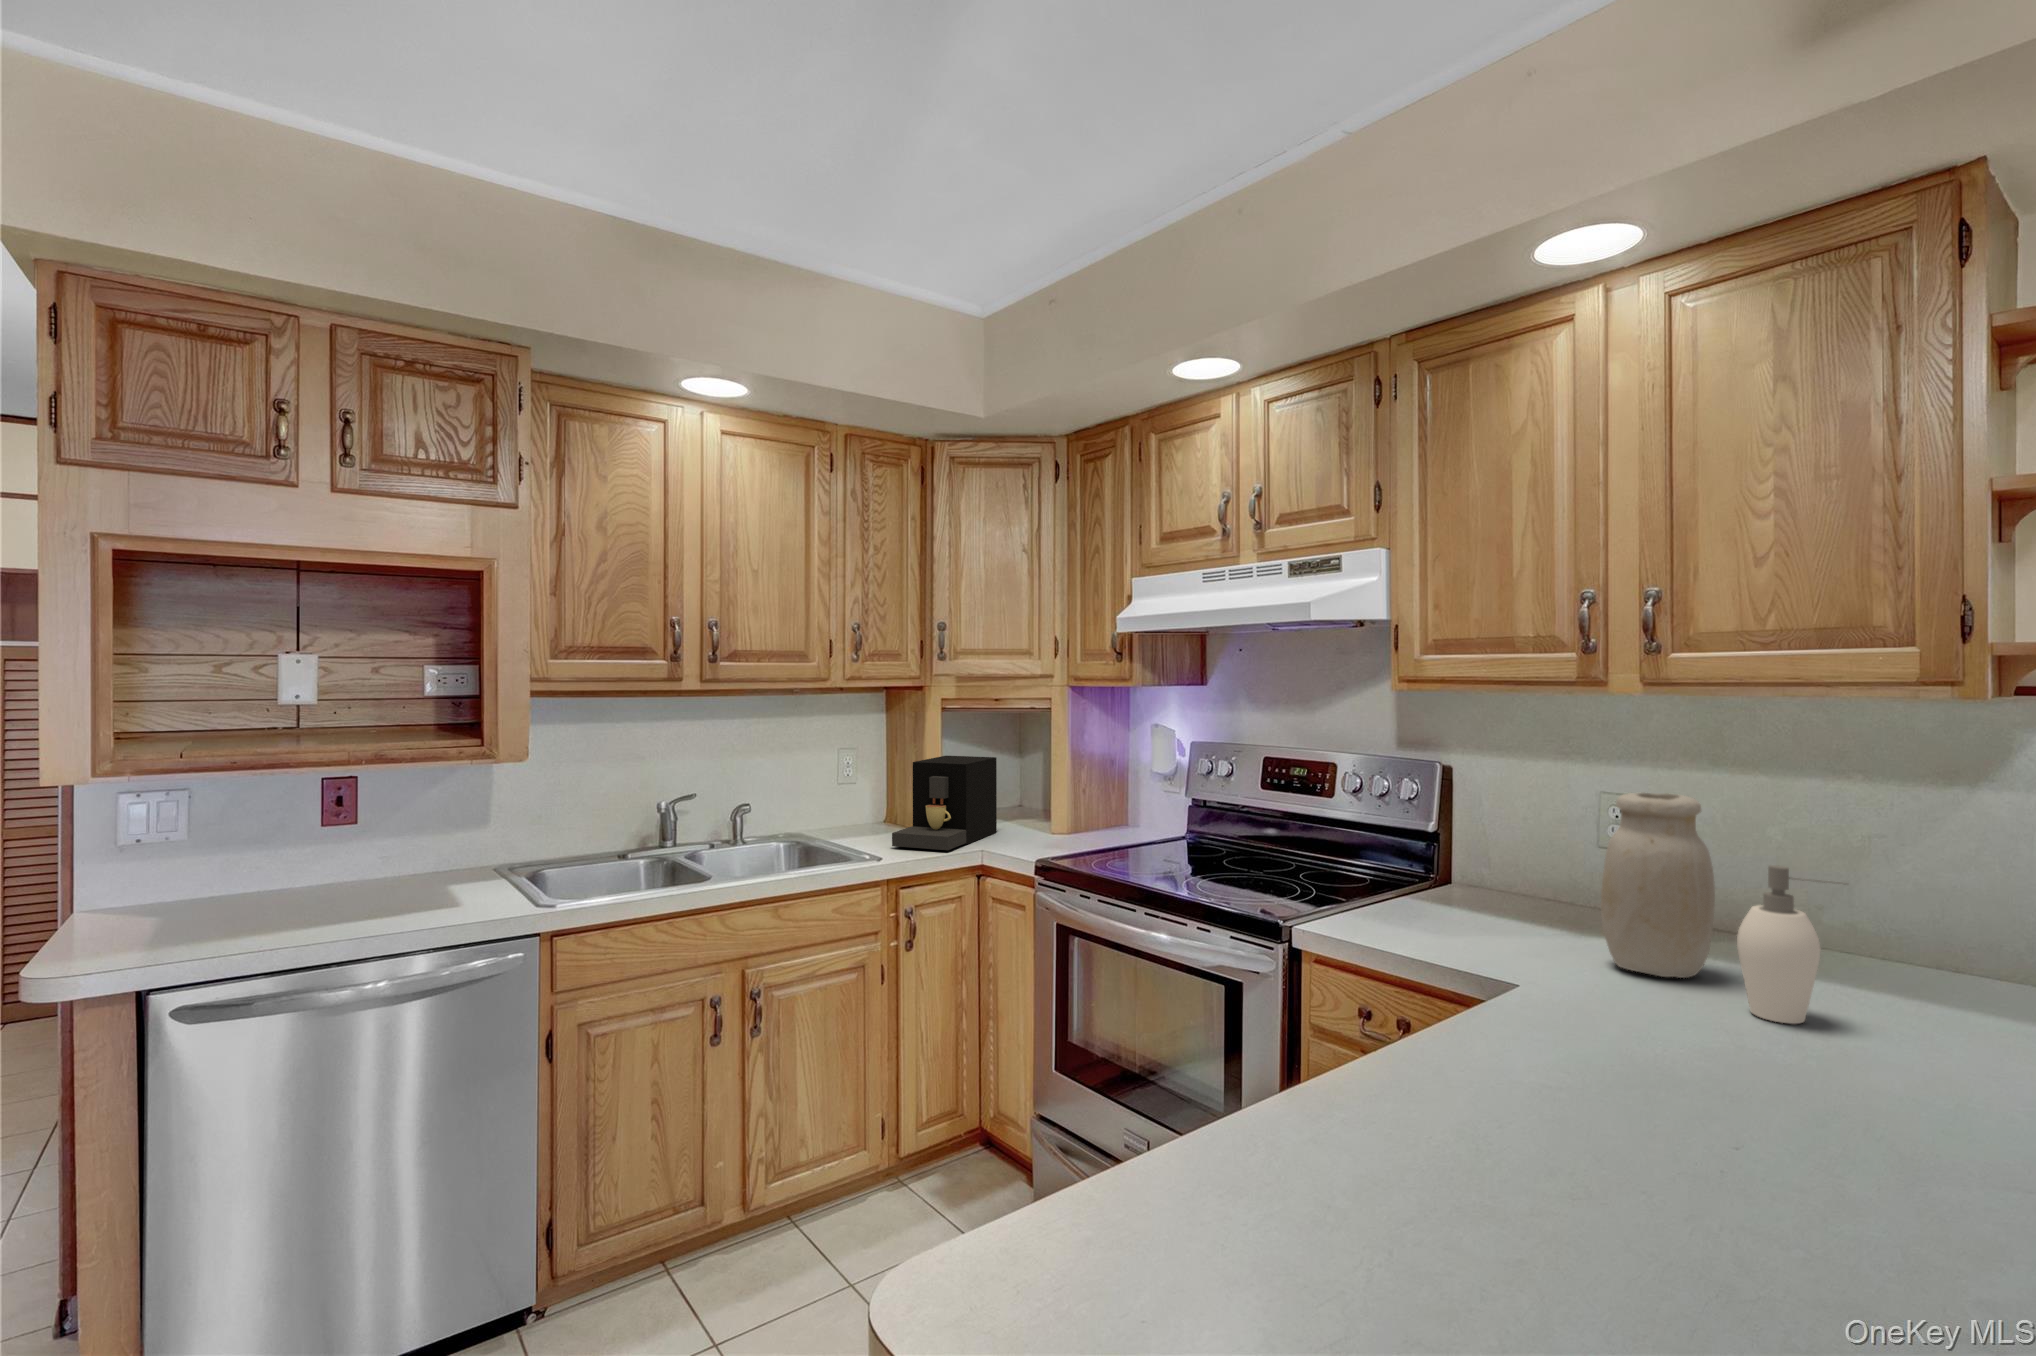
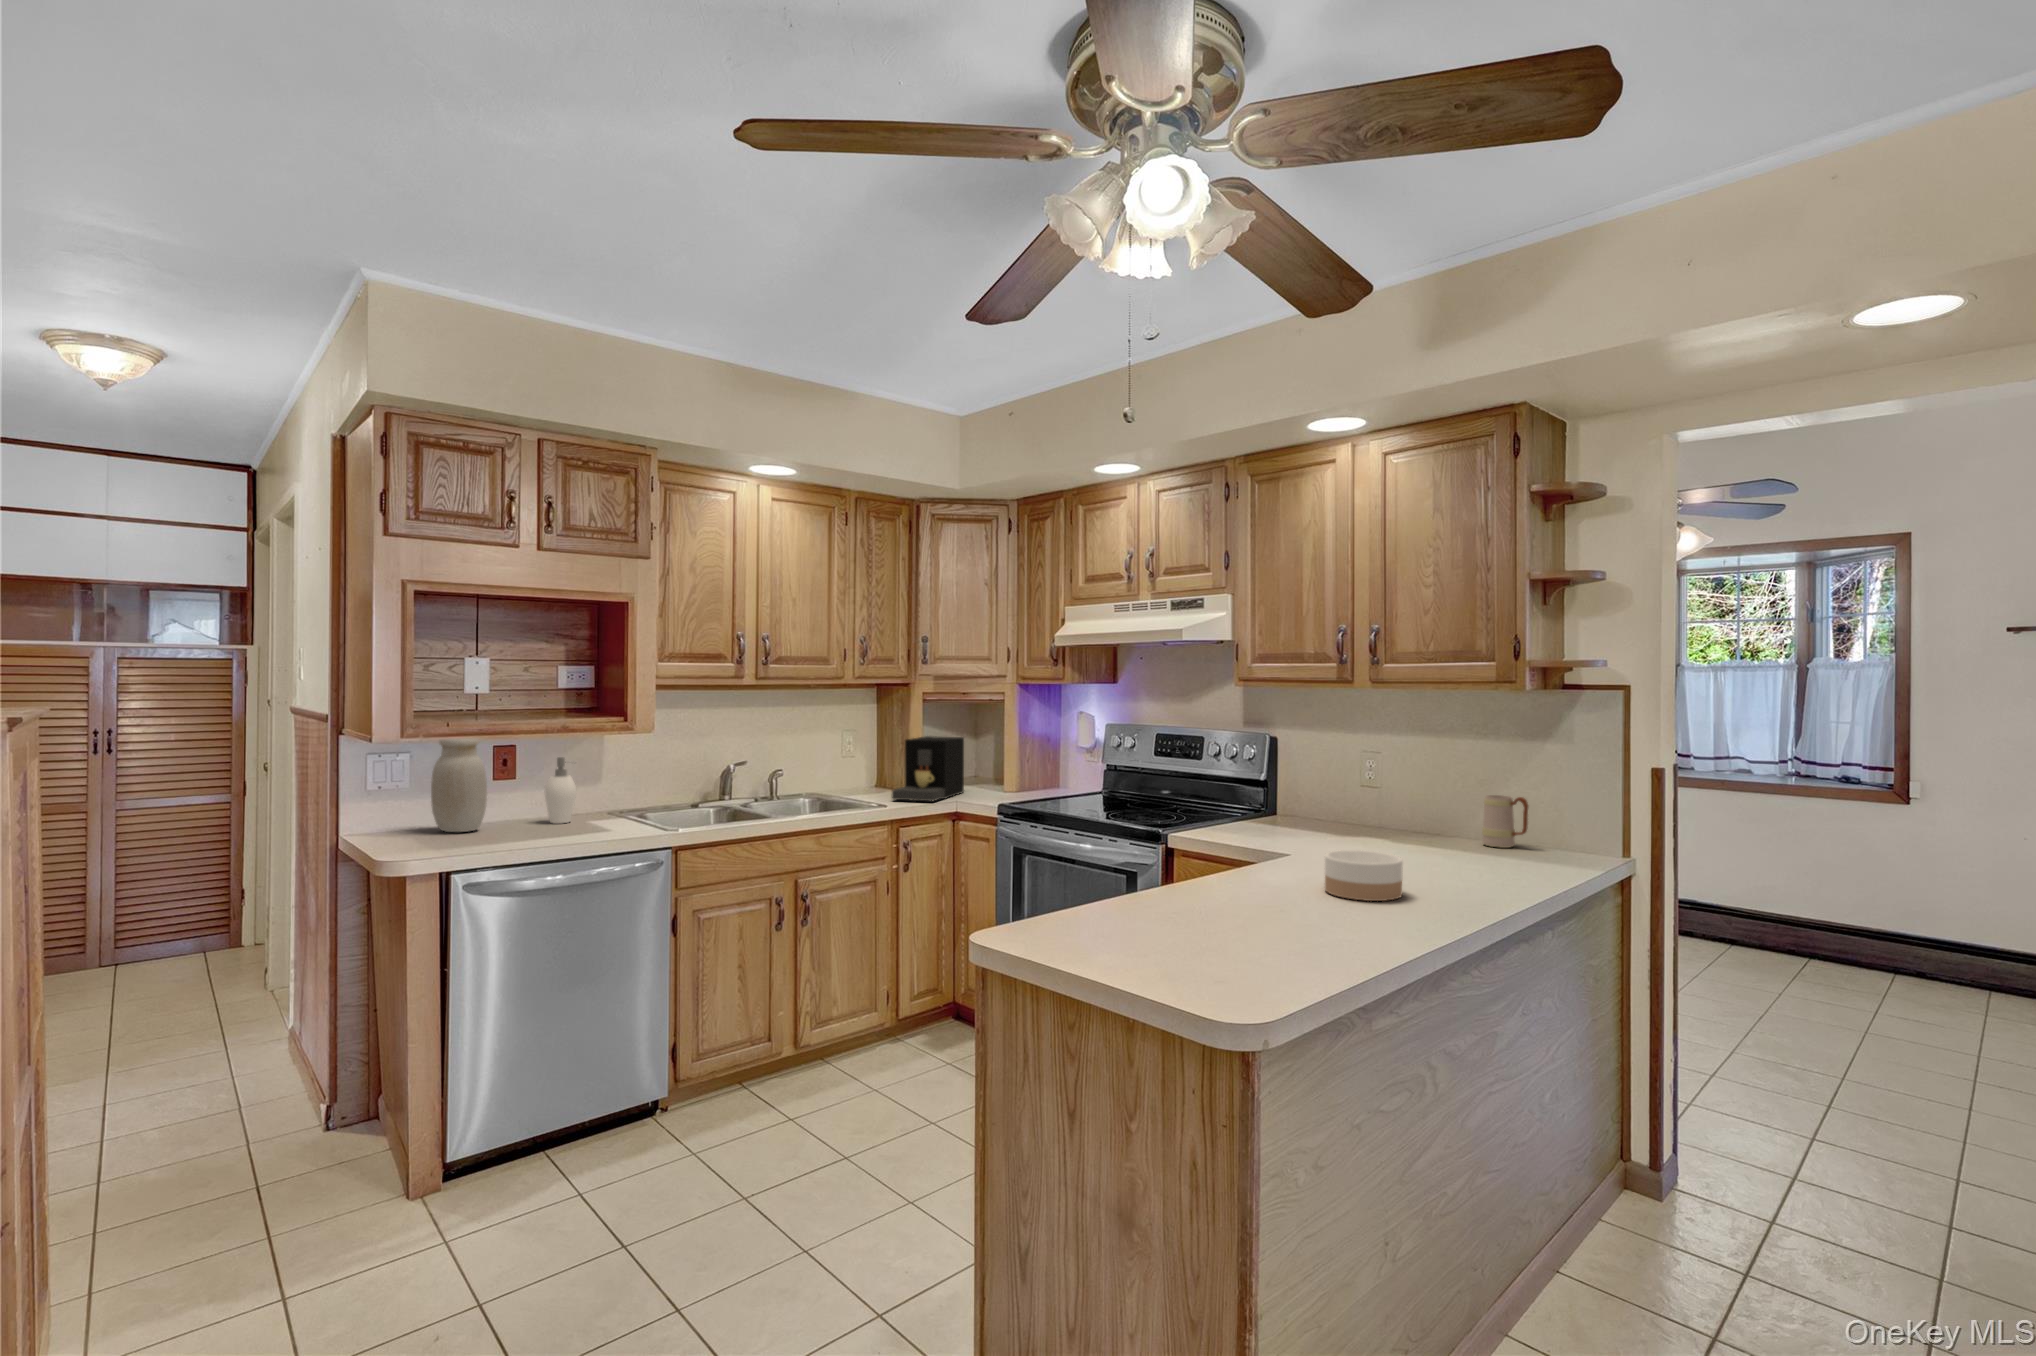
jar: present [1601,792,1715,978] -> present [431,739,487,832]
soap dispenser: present [1737,865,1842,1024] -> present [545,757,576,824]
mug: none [1853,878,1954,976] -> present [1482,795,1528,848]
bowl: none [1644,1027,1835,1167] -> present [1325,850,1403,901]

